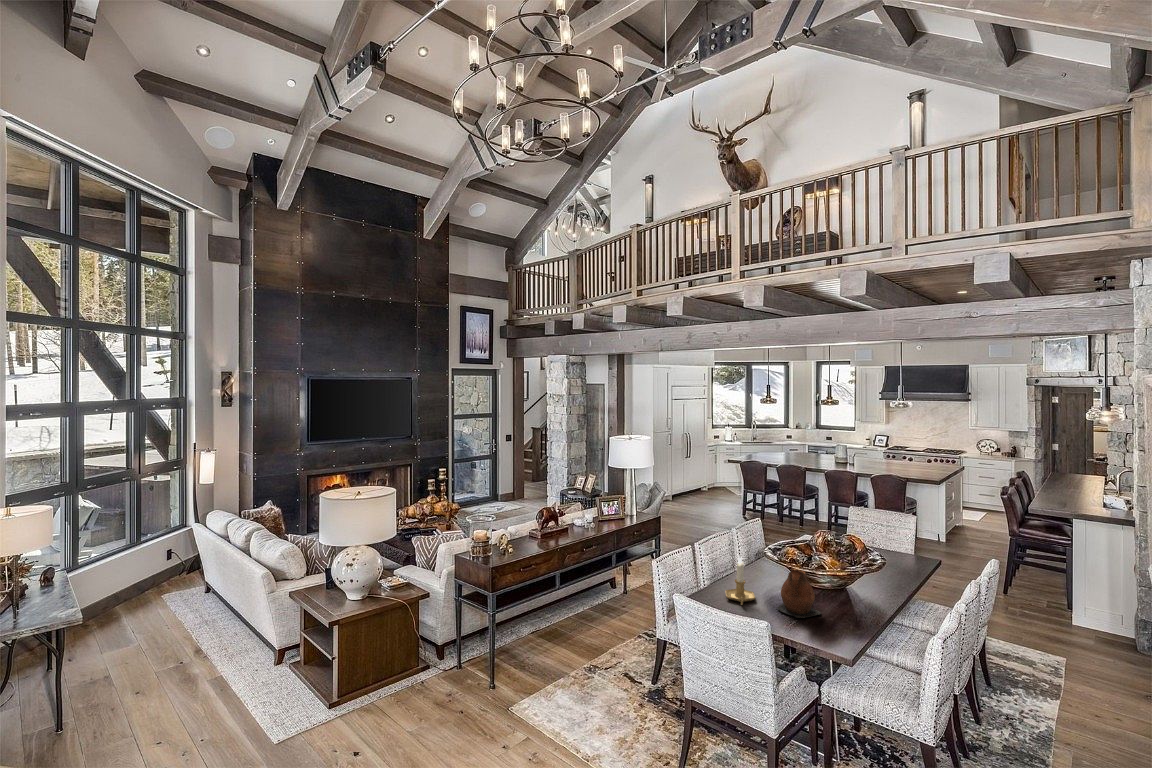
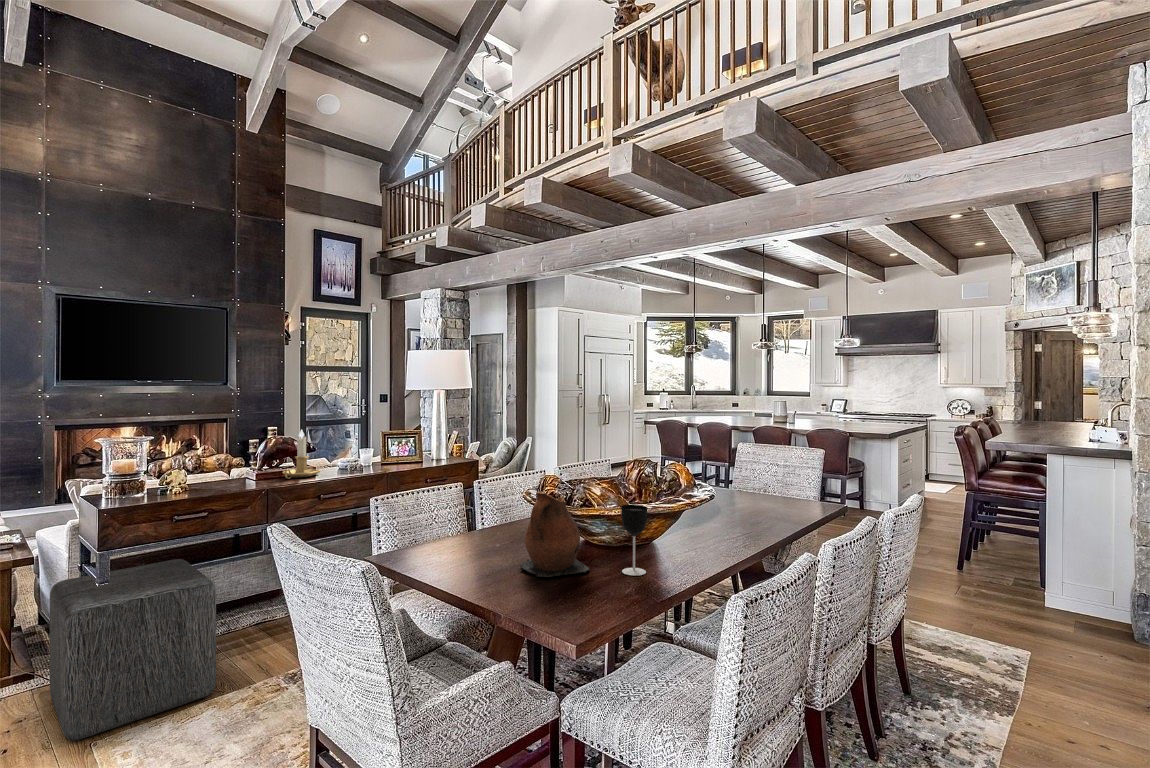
candlestick: present [726,557,755,605] -> present [283,430,321,479]
wine glass: none [839,575,856,617] -> present [621,505,647,575]
ottoman: none [445,595,545,711] -> present [50,559,216,740]

